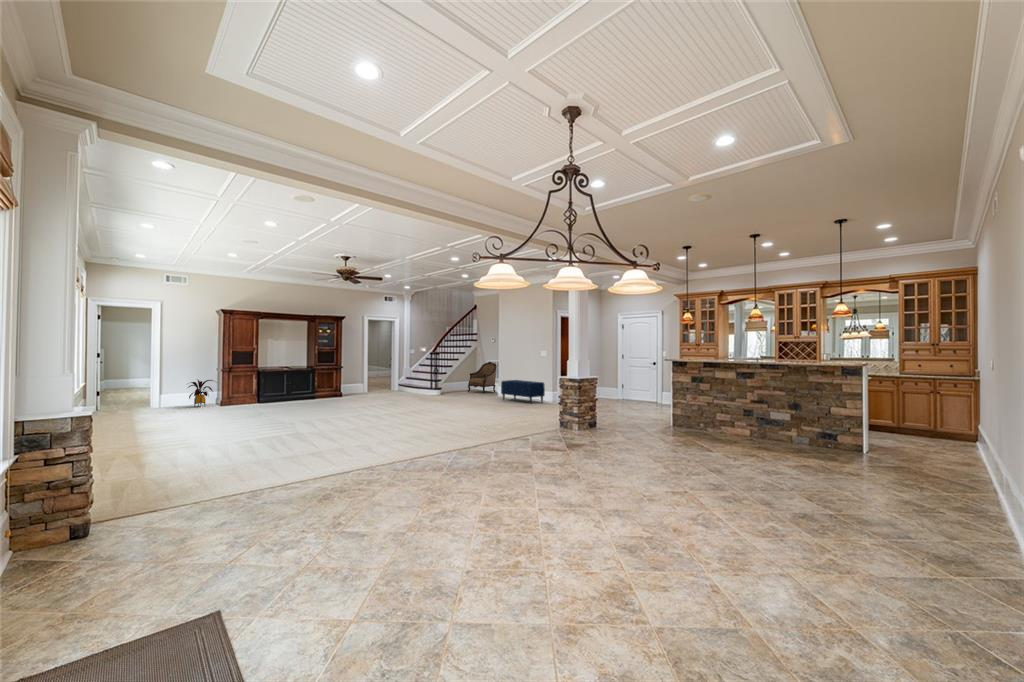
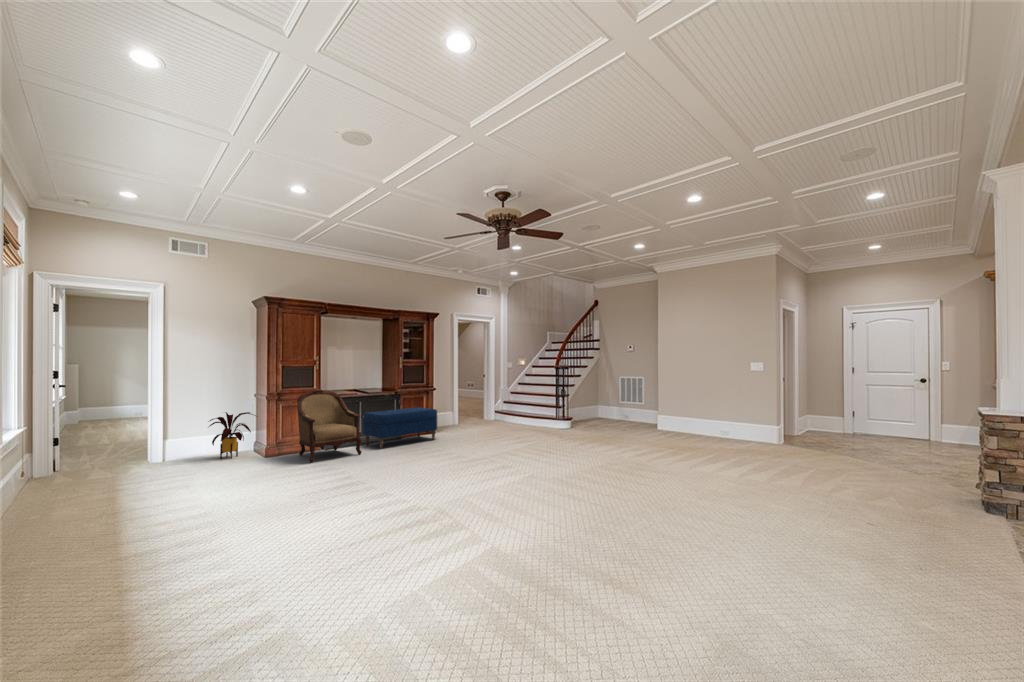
armchair: present [468,362,497,393] -> present [297,389,362,463]
bench: present [501,380,545,404] -> present [363,407,437,449]

